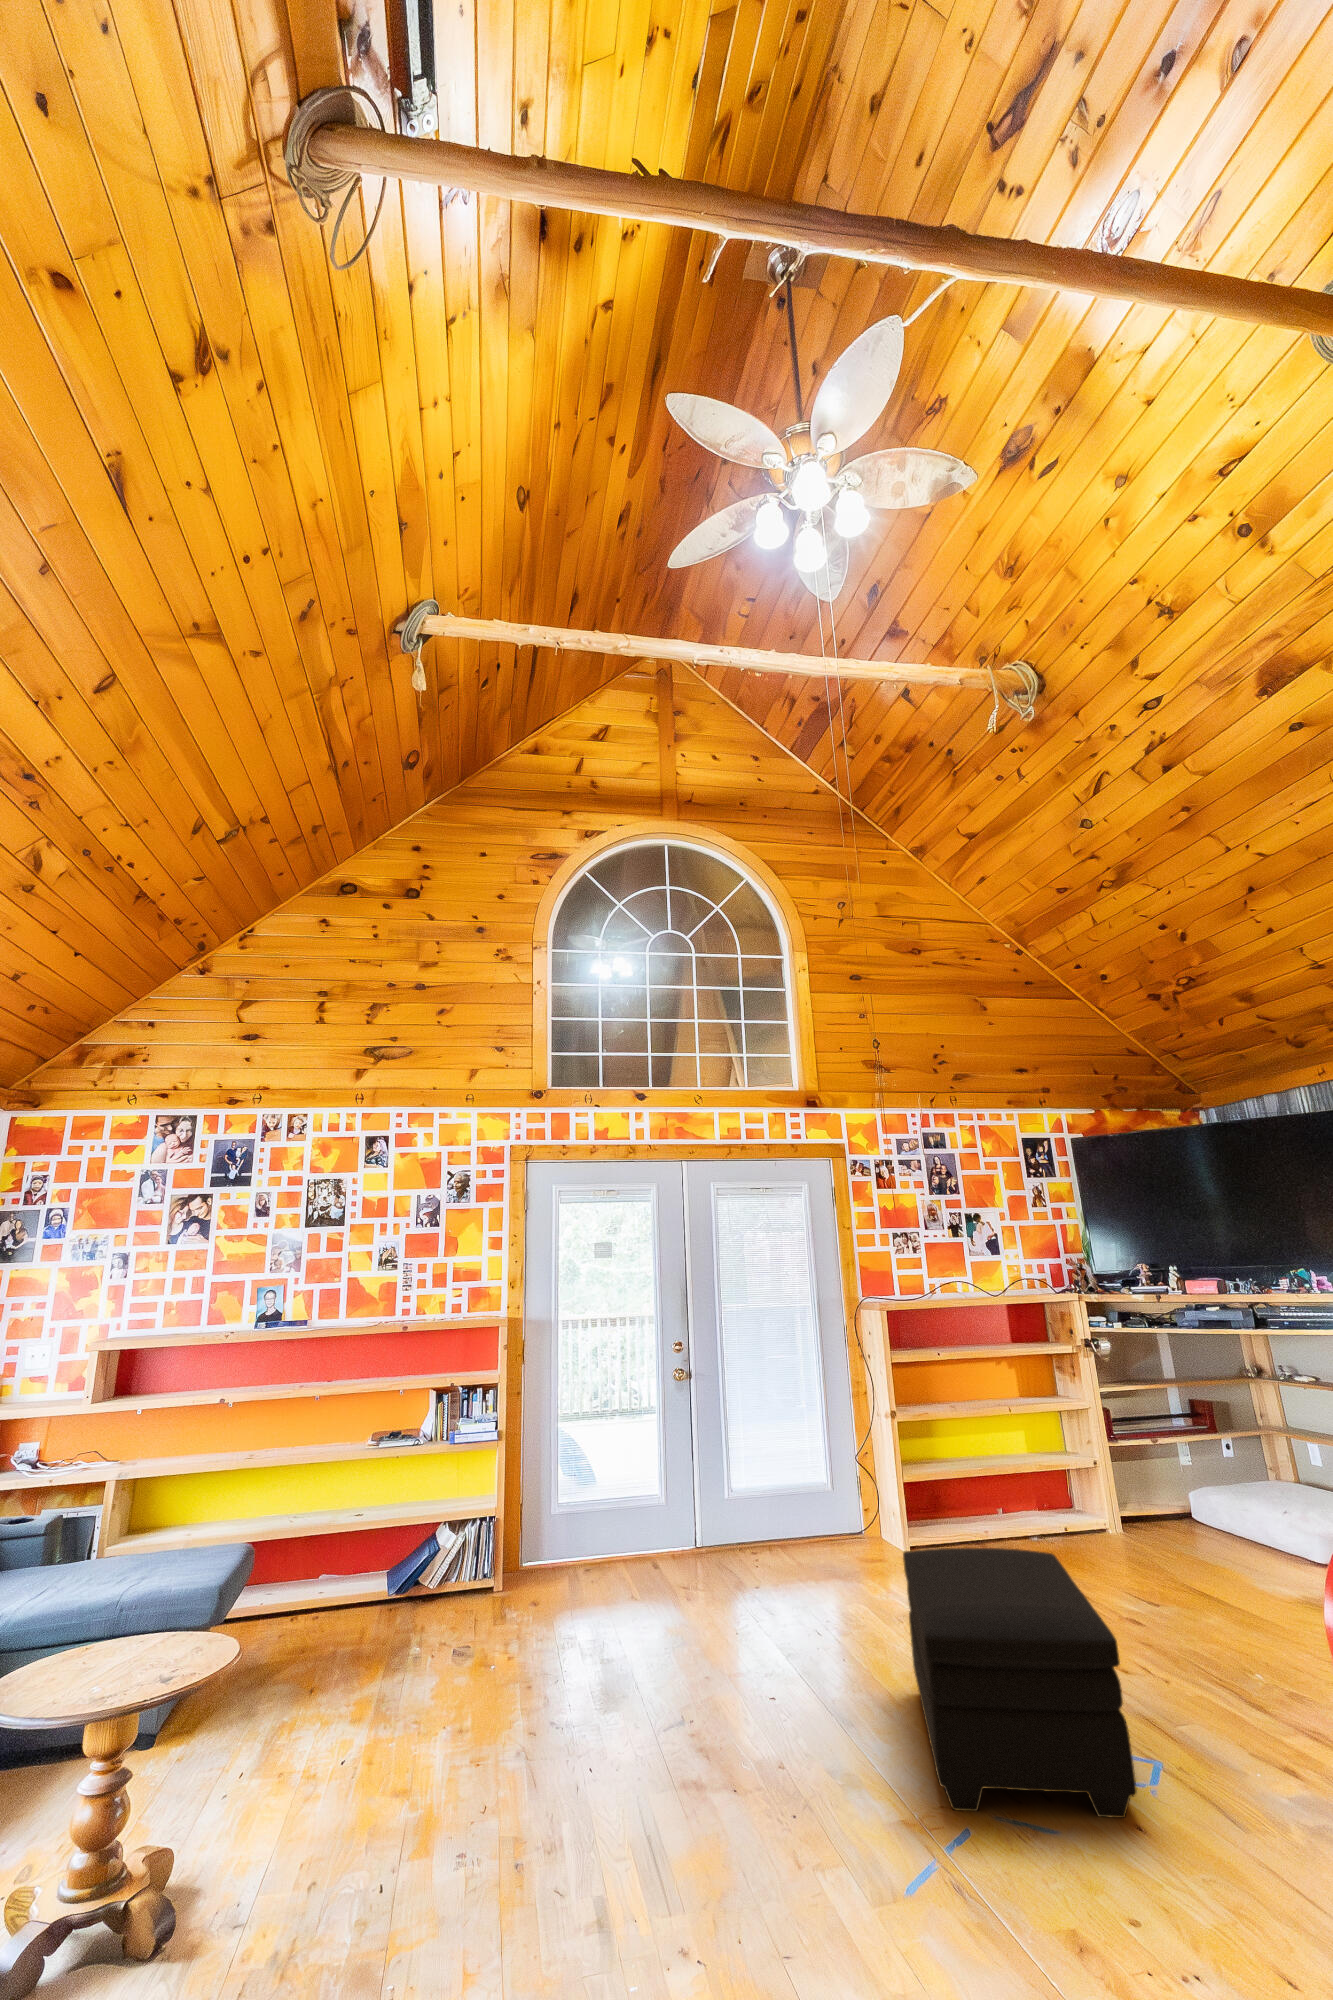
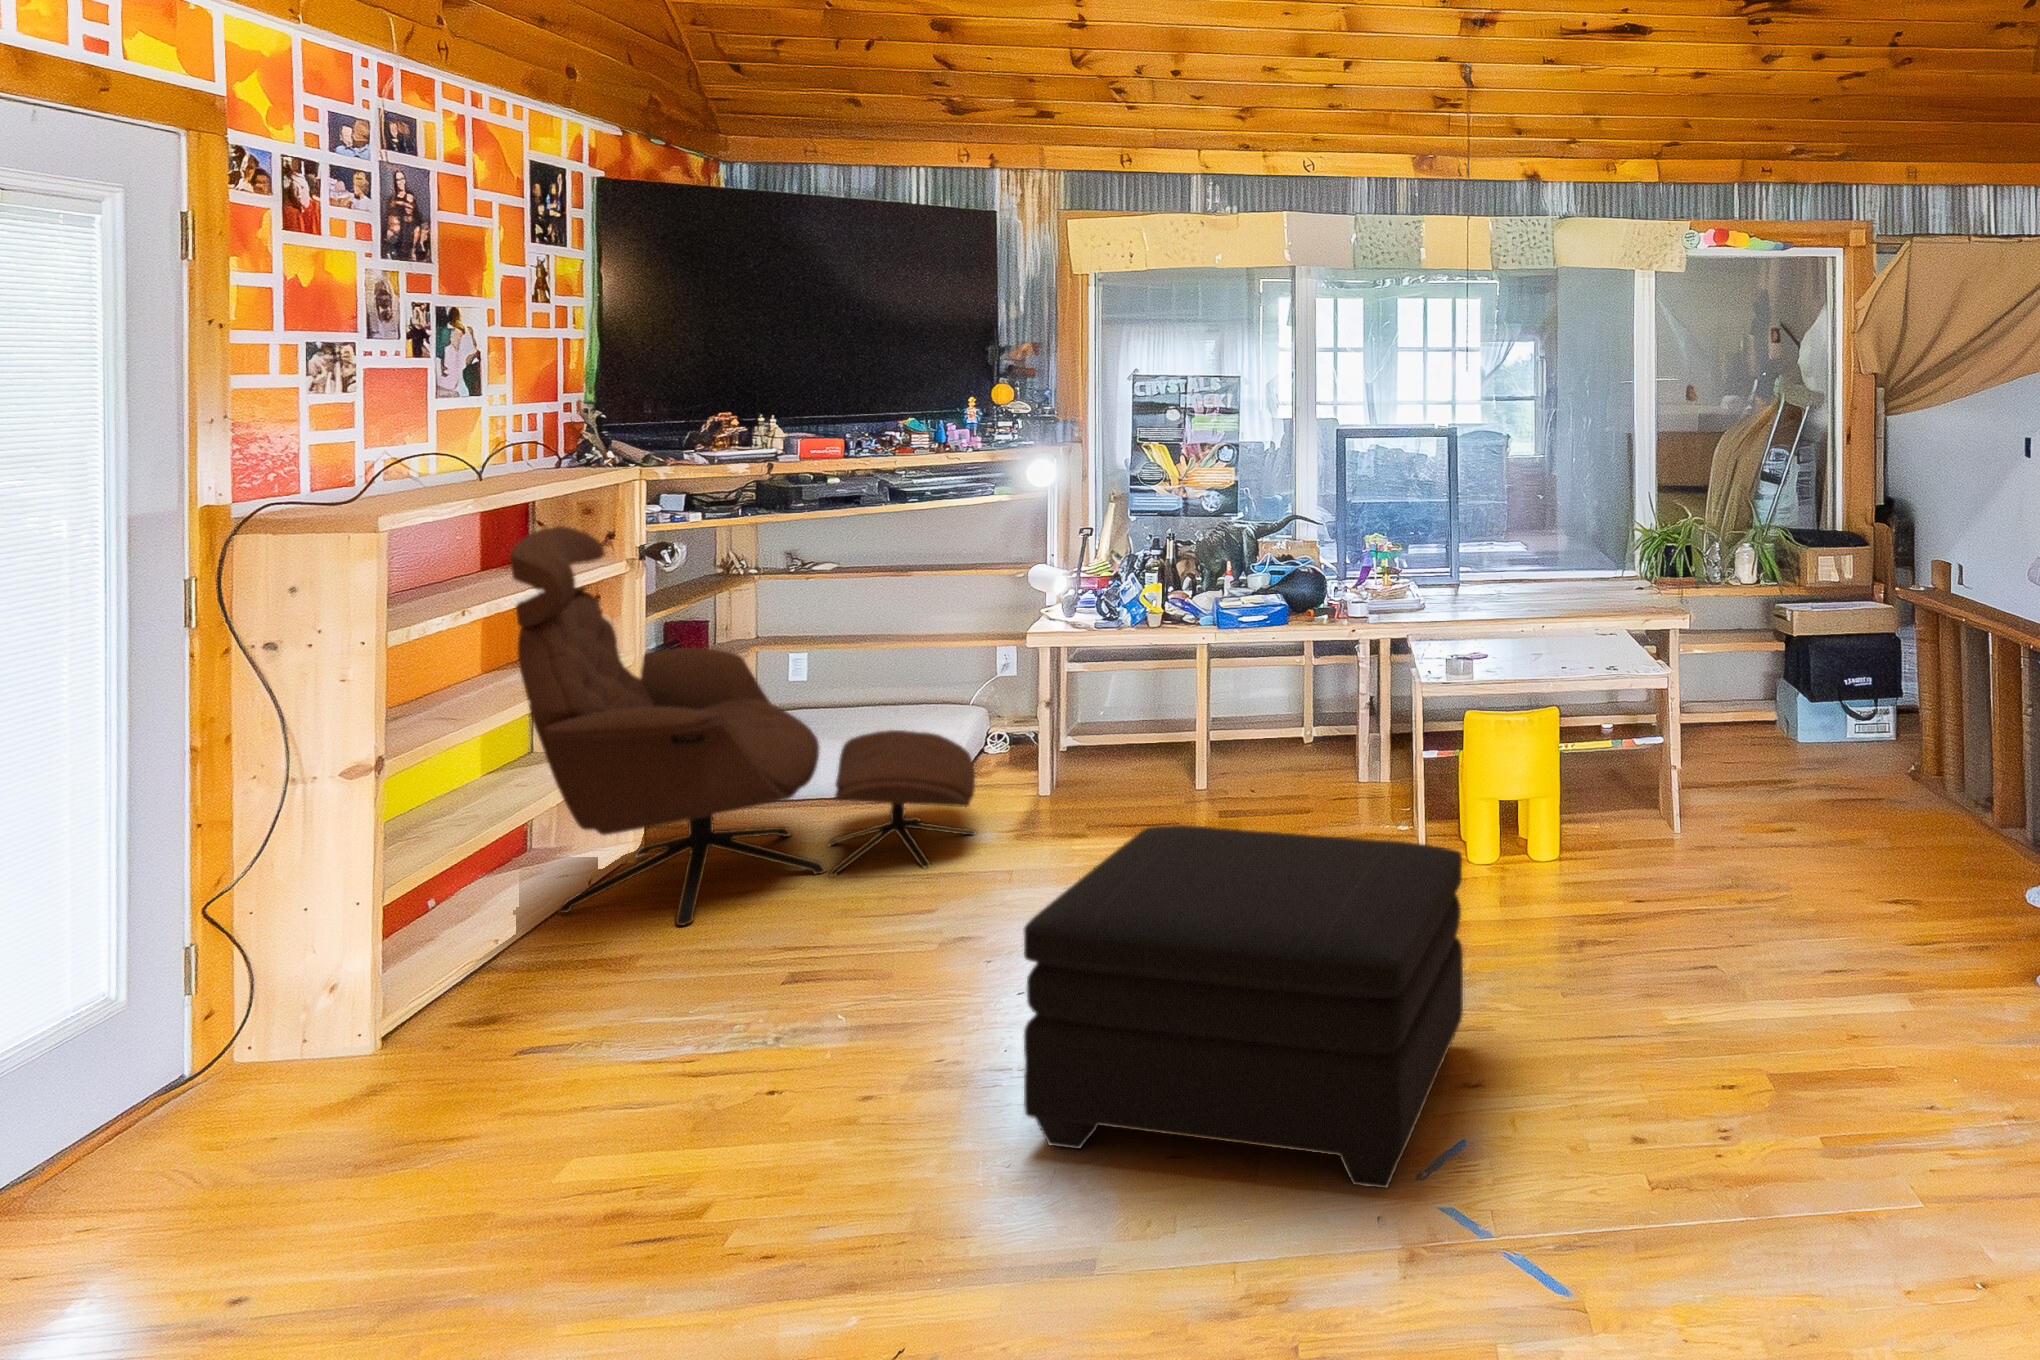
lounge chair: none [975,1325,1254,1595] -> present [510,526,976,926]

